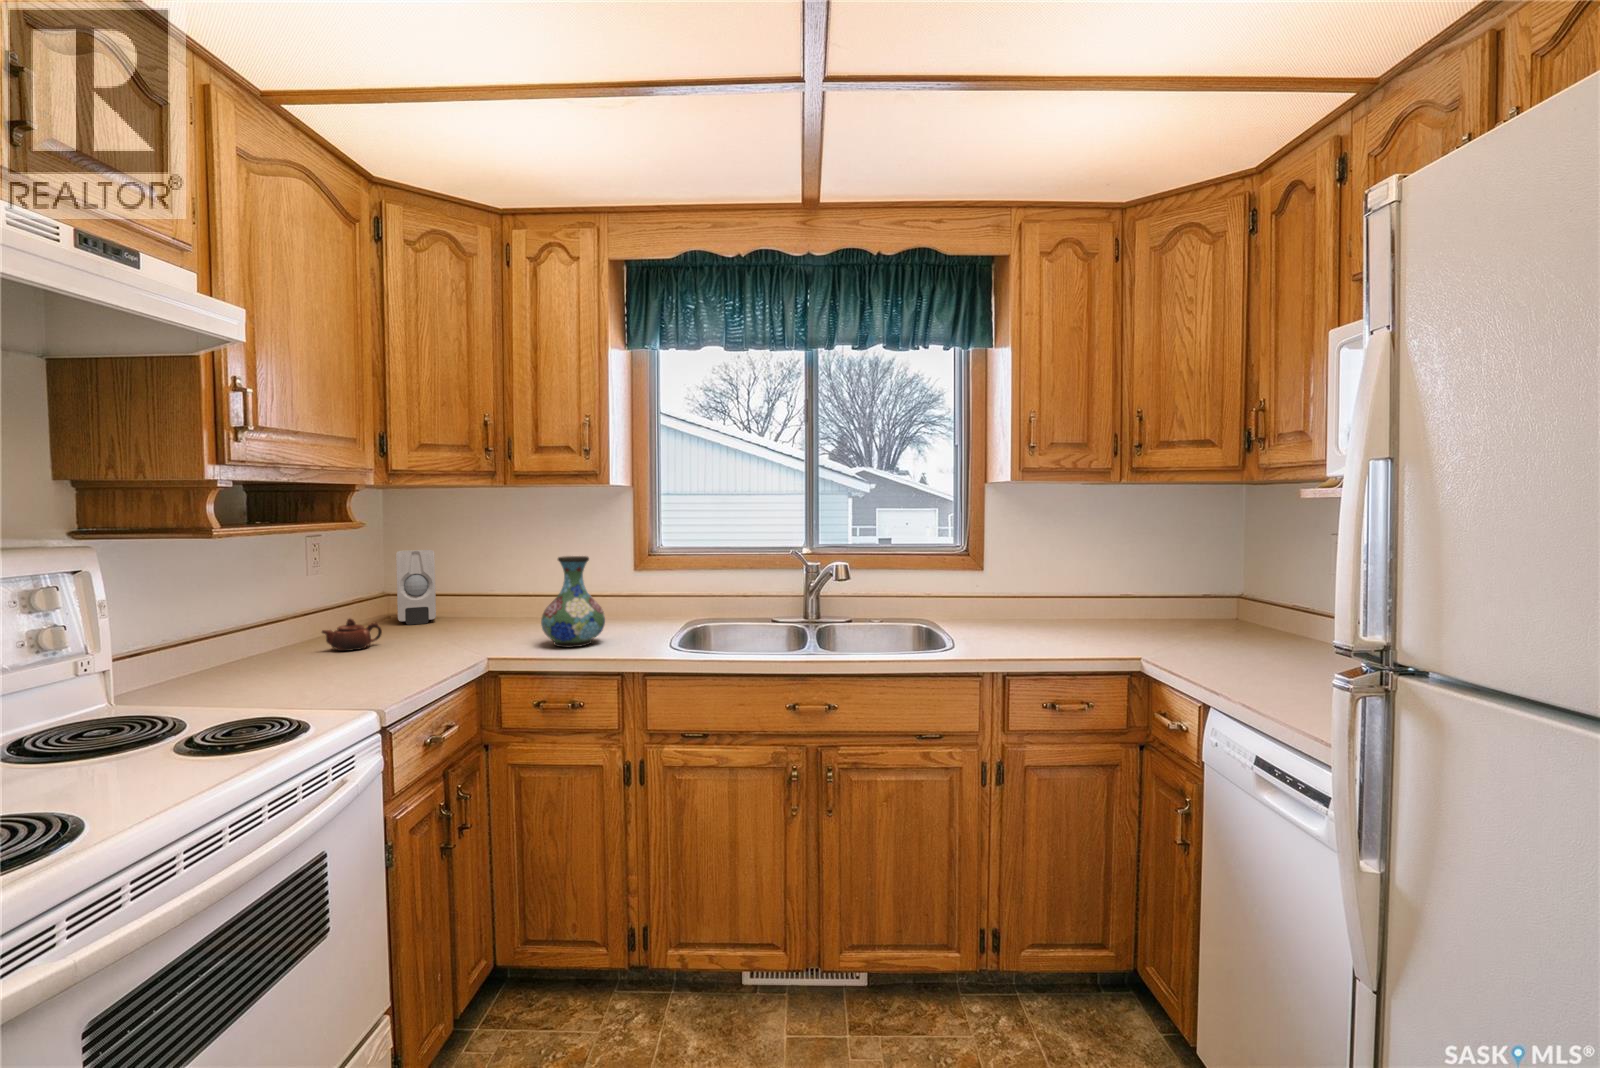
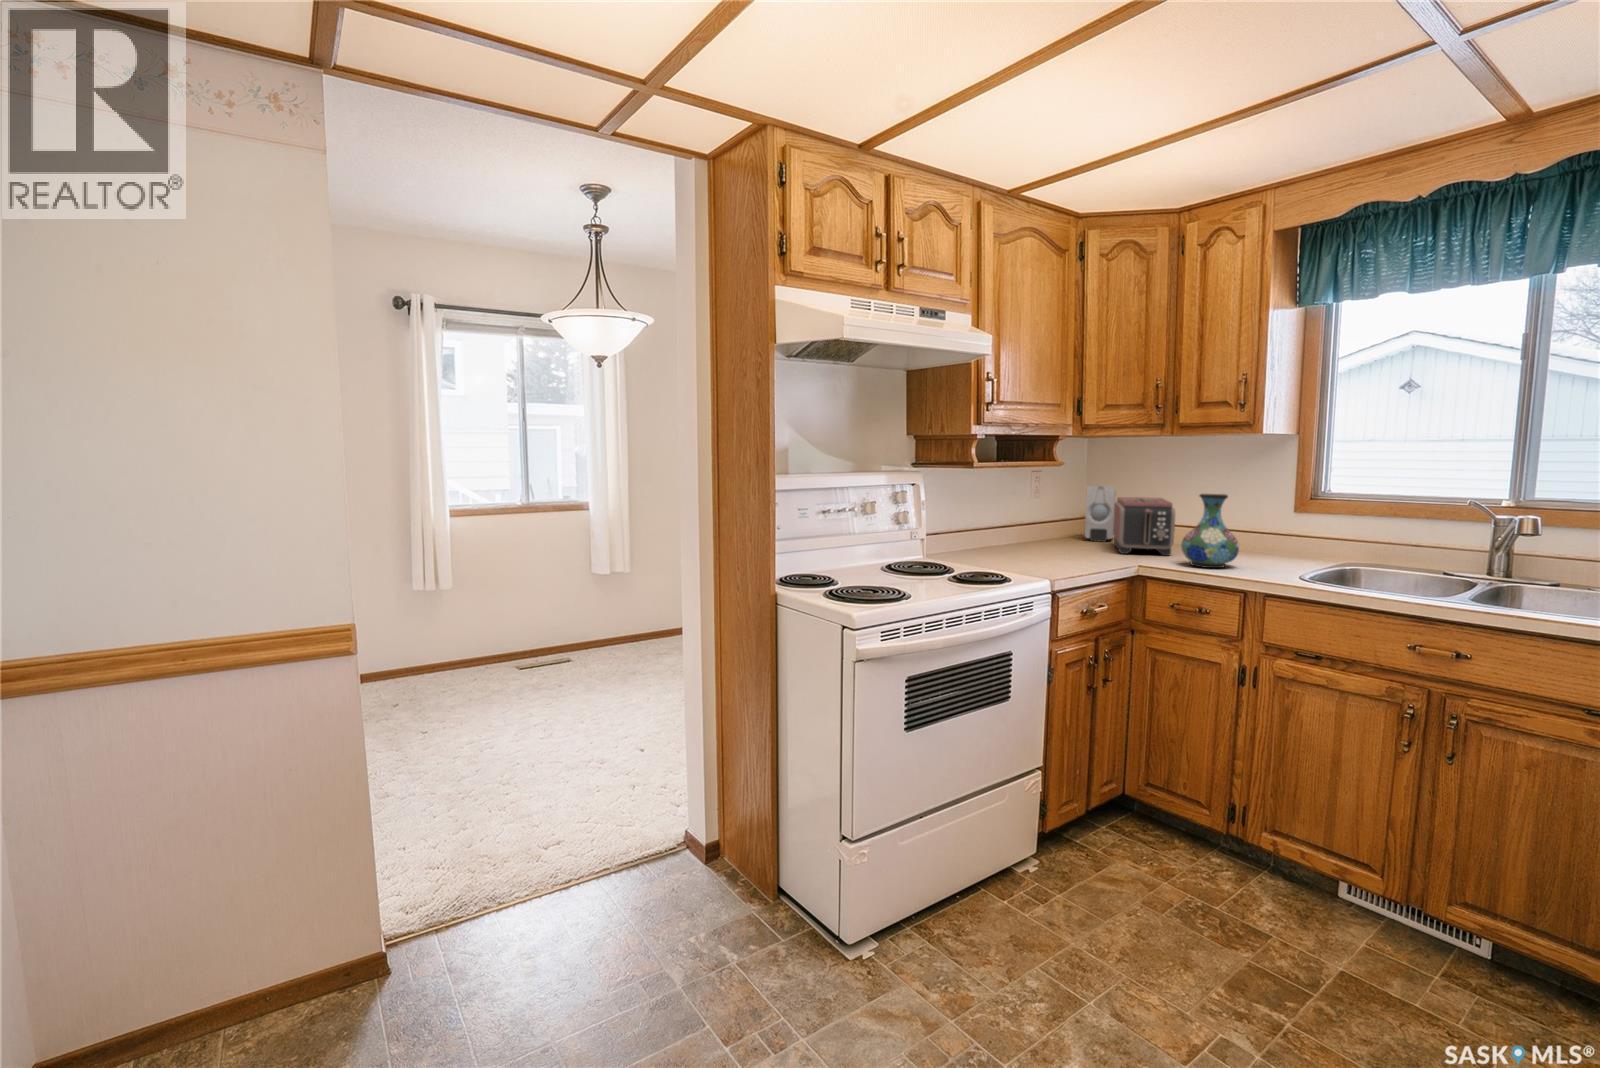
toaster: none [439,562,524,641] -> present [1113,497,1175,556]
teapot: present [322,619,382,651] -> none [1031,529,1069,551]

